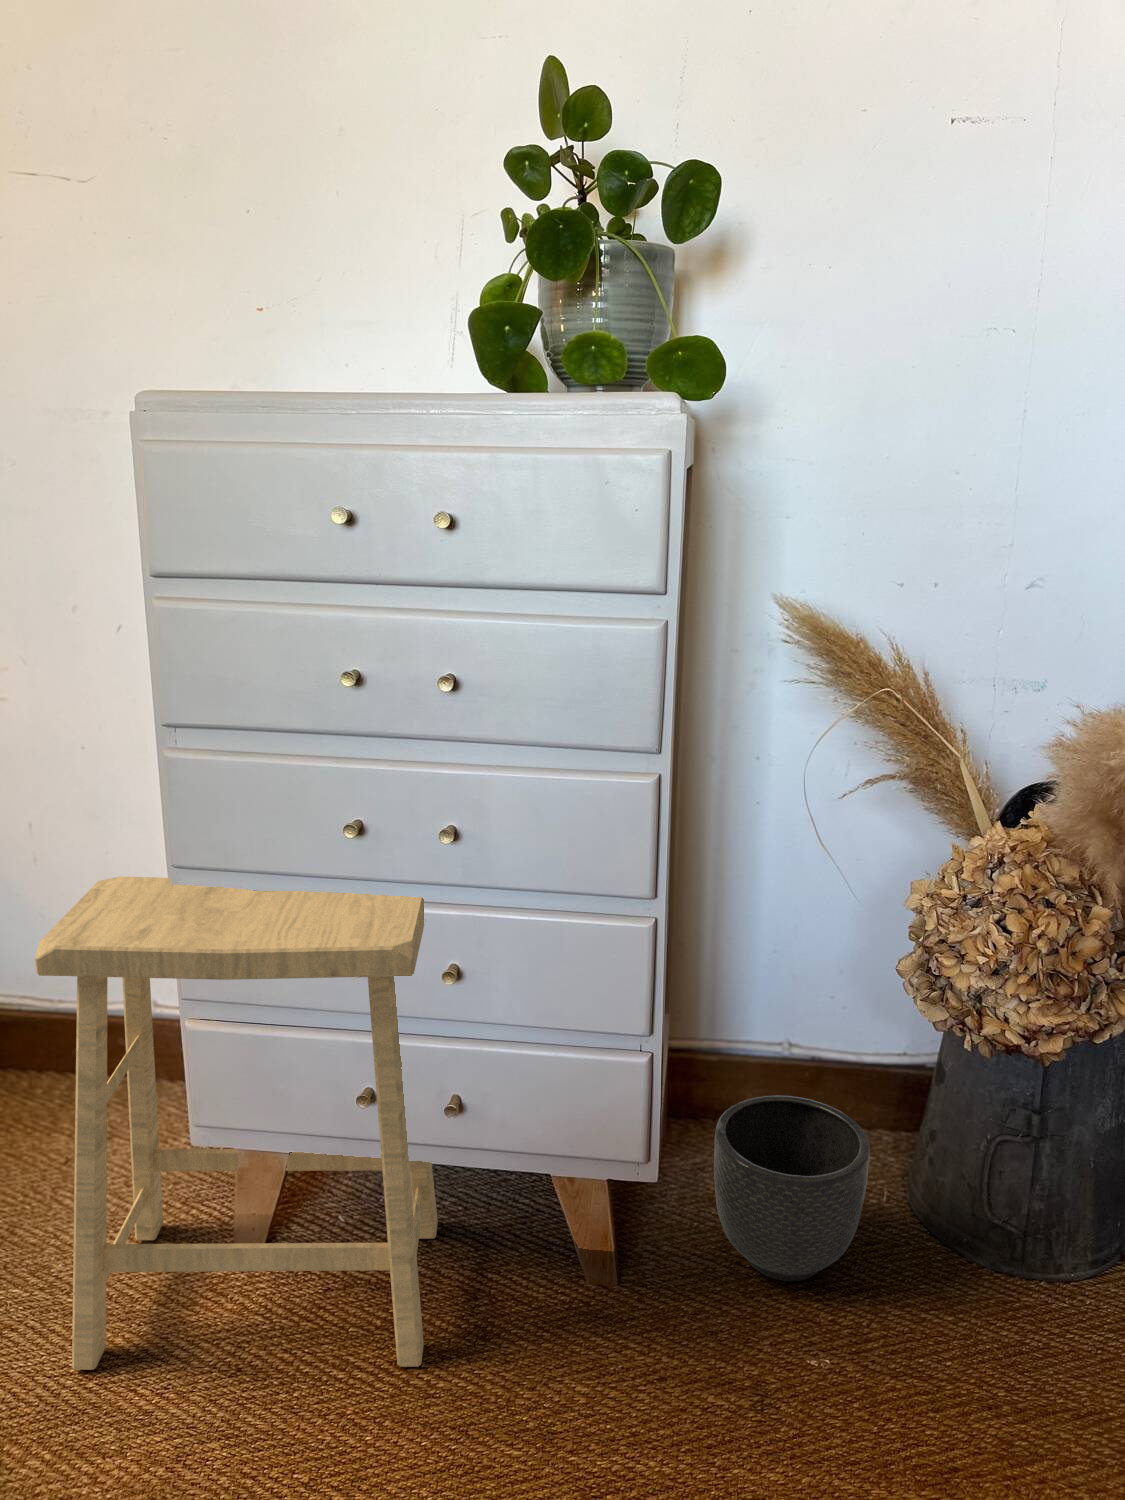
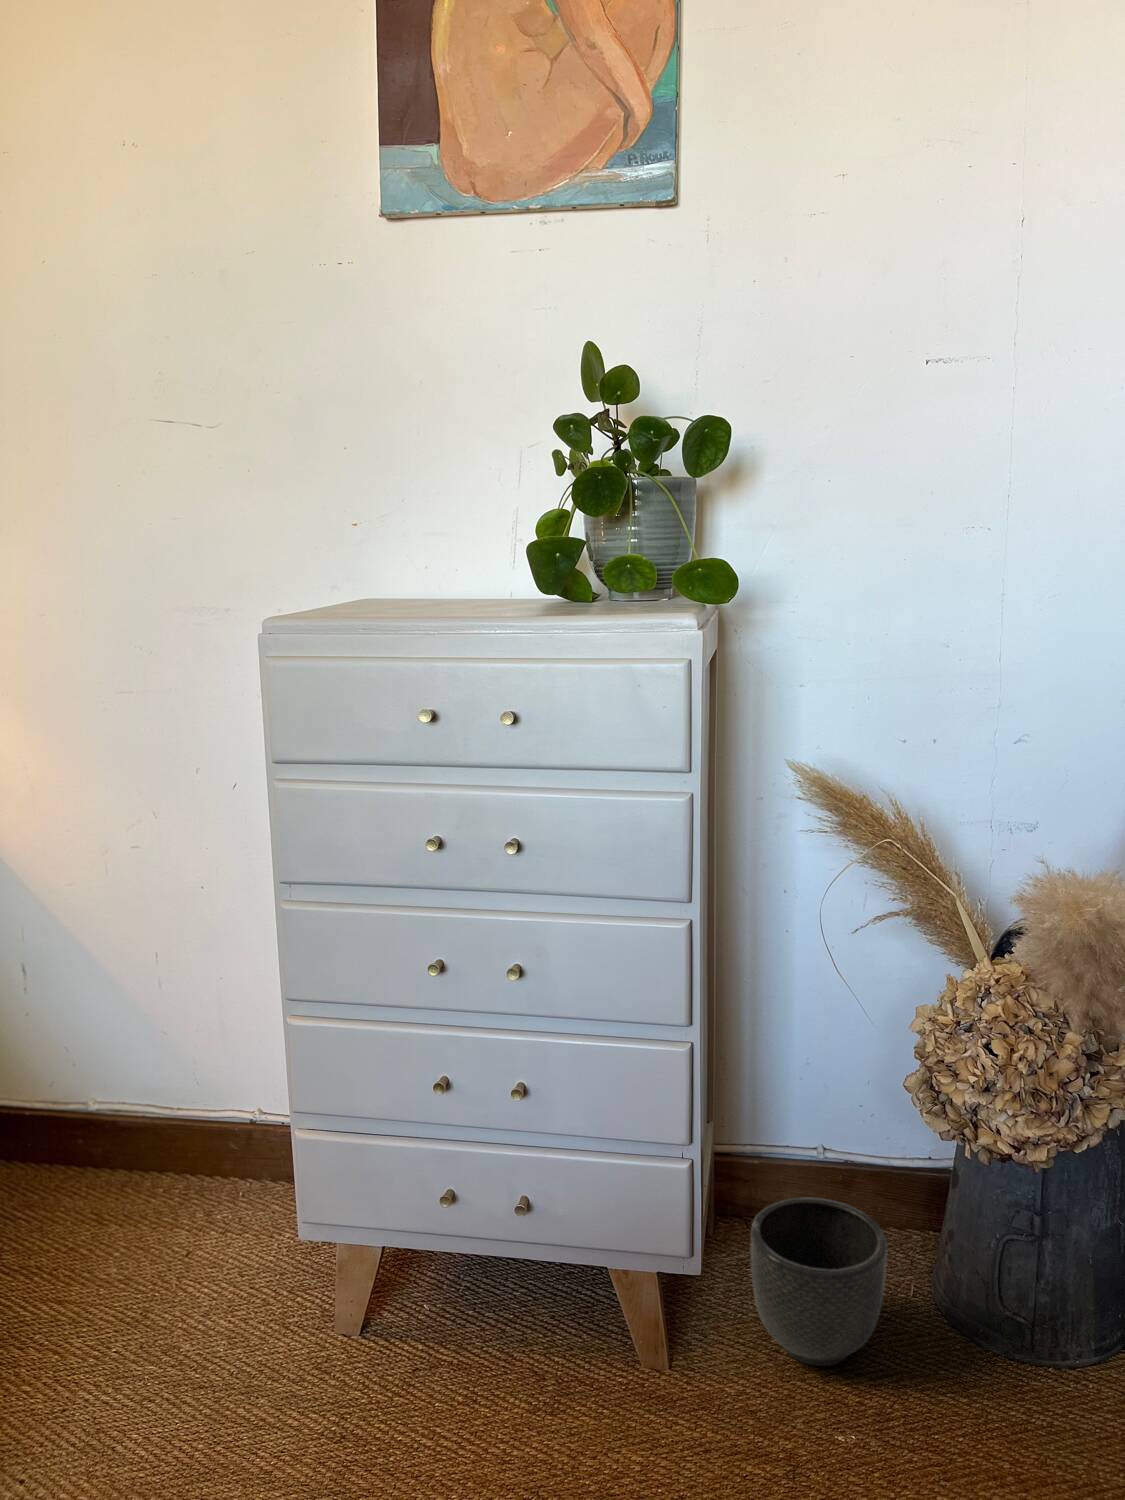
footstool: present [35,877,438,1370] -> none [181,1008,510,1437]

